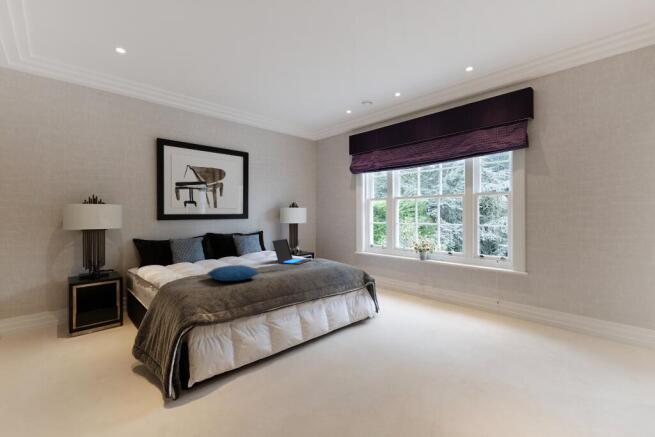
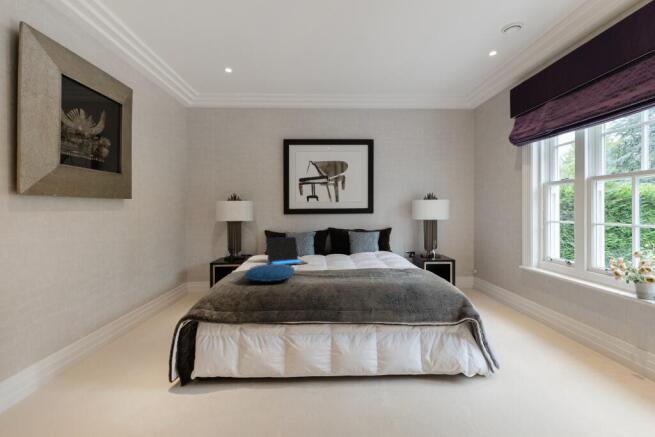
laptop: present [272,239,311,264] -> present [266,237,308,265]

